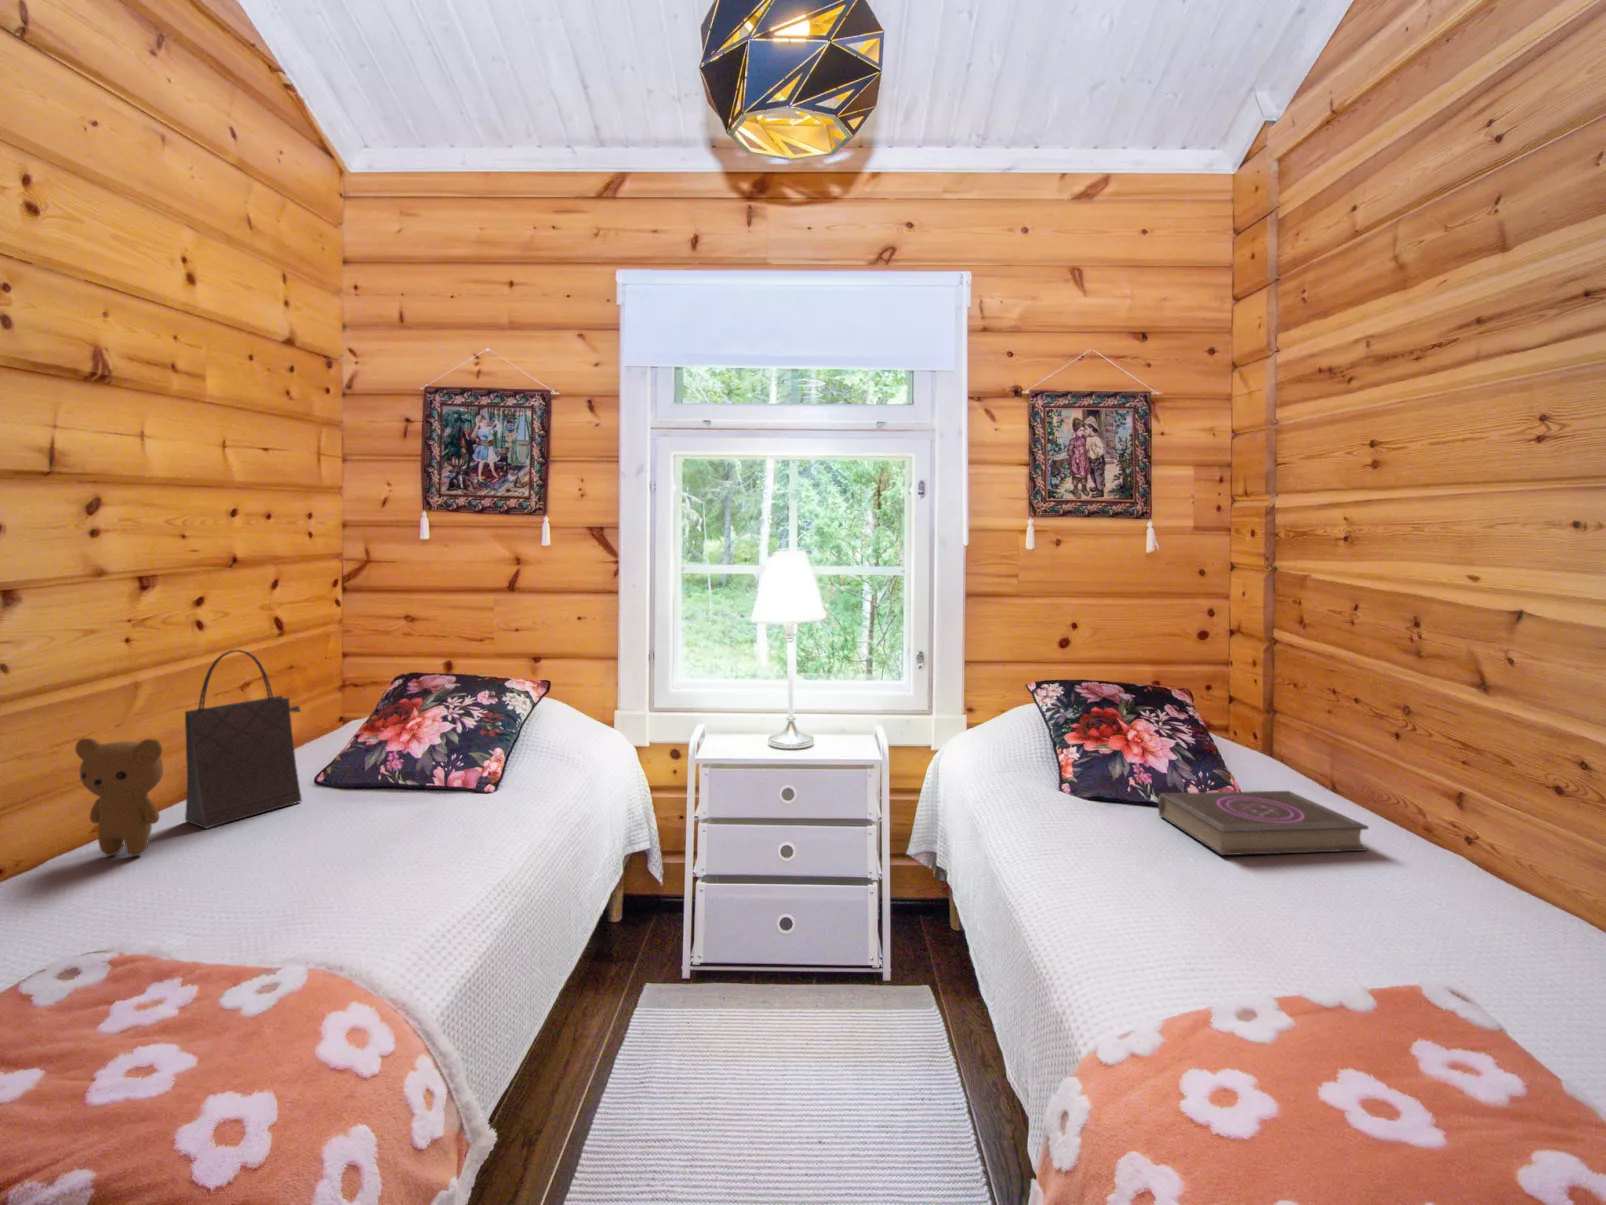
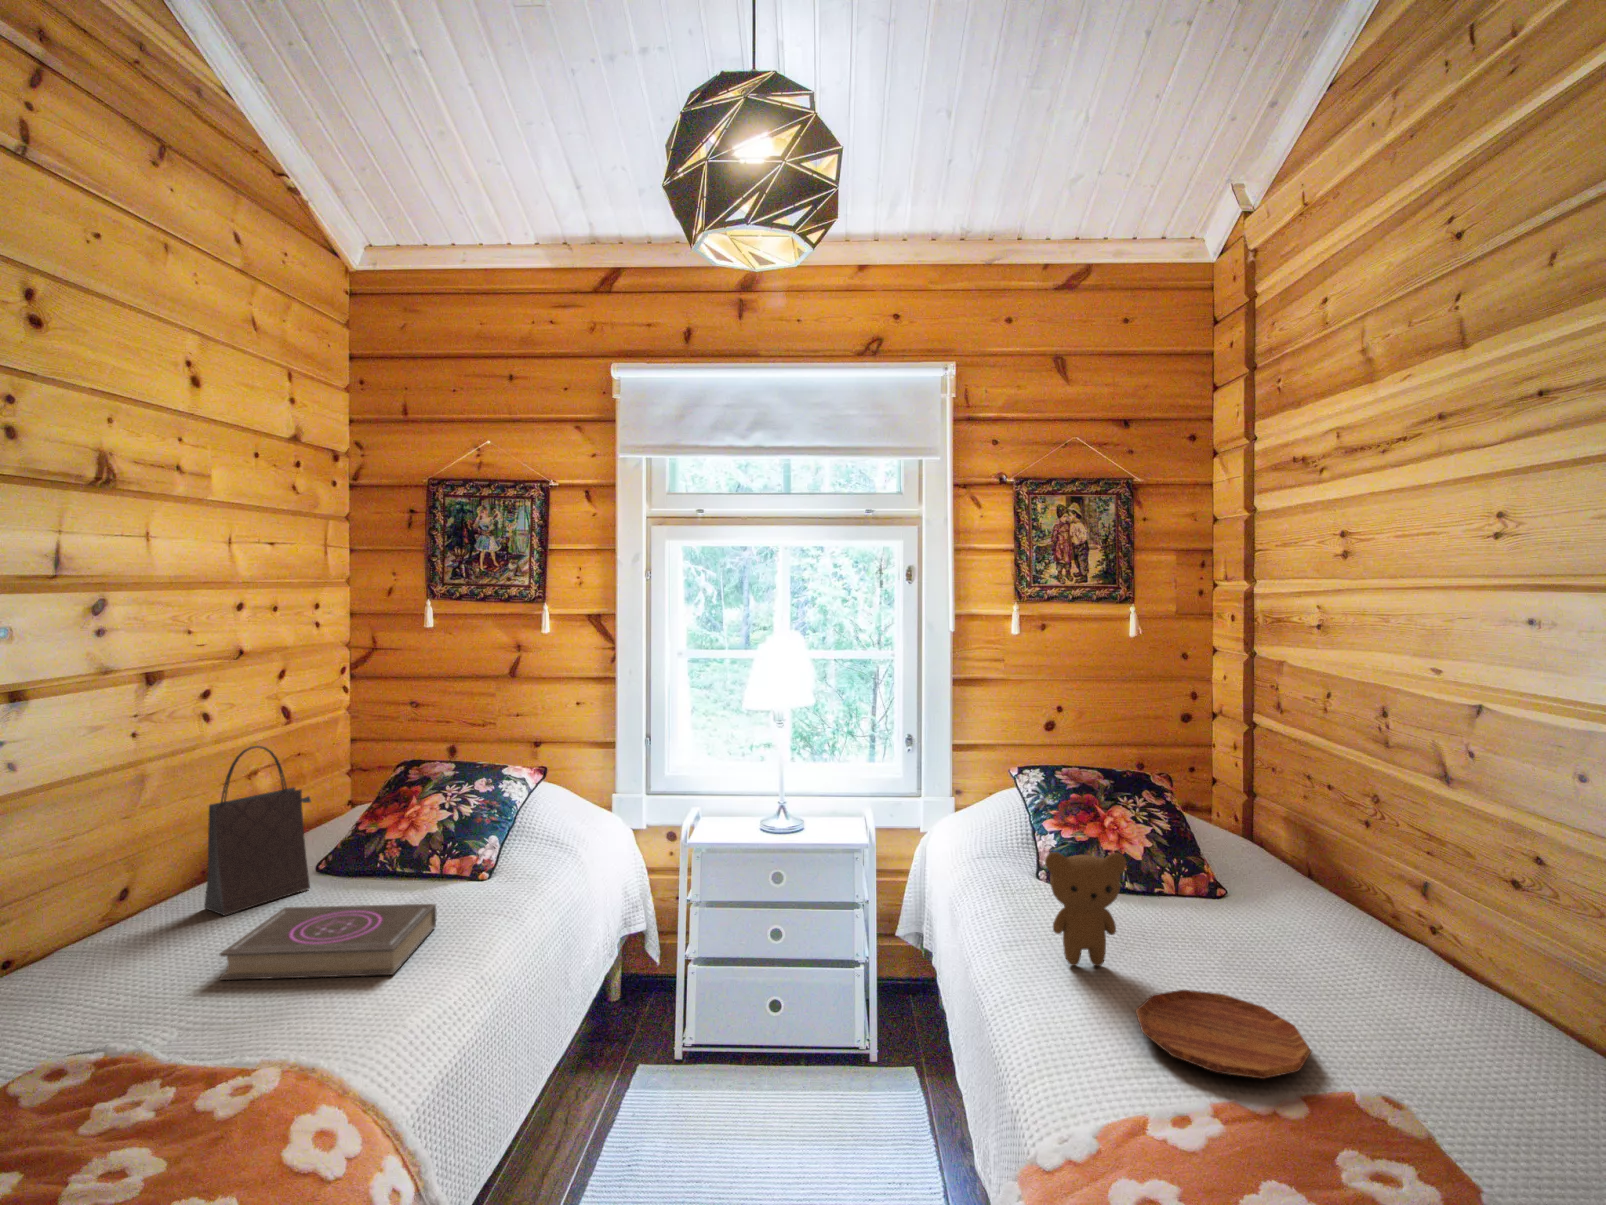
teddy bear: present [75,738,163,856] -> present [1045,852,1126,966]
book: present [1158,791,1368,855] -> present [220,904,436,980]
tray: none [1200,902,1404,998] -> present [1135,990,1311,1079]

